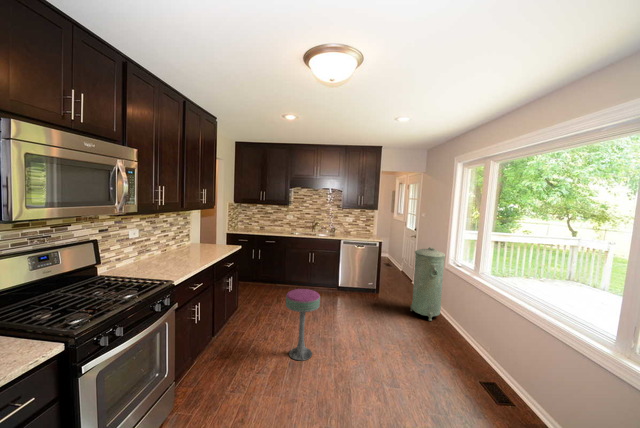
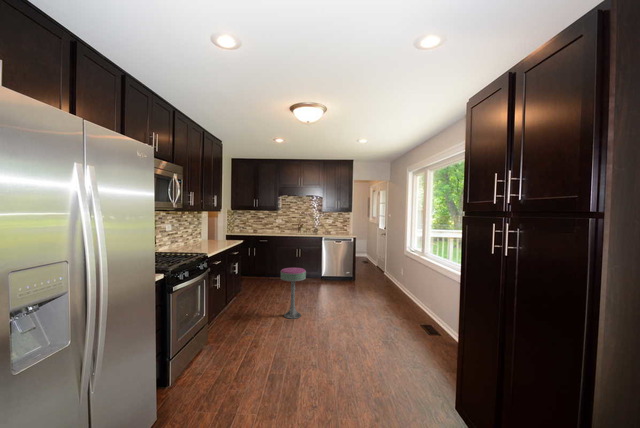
trash can: present [411,248,446,321] -> none [379,238,404,295]

